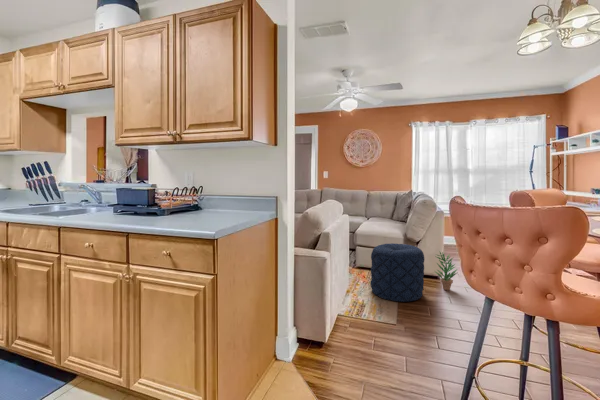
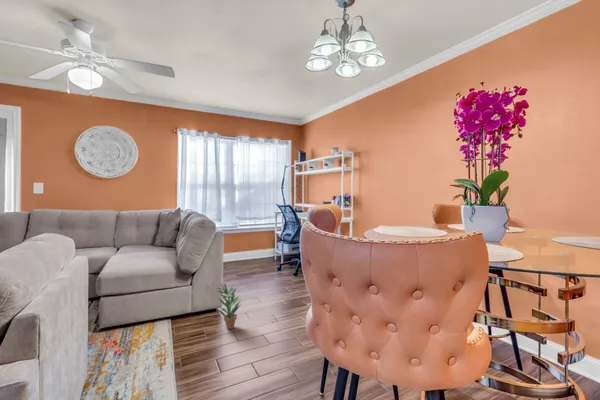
pouf: present [371,243,424,302] -> none [125,284,206,381]

